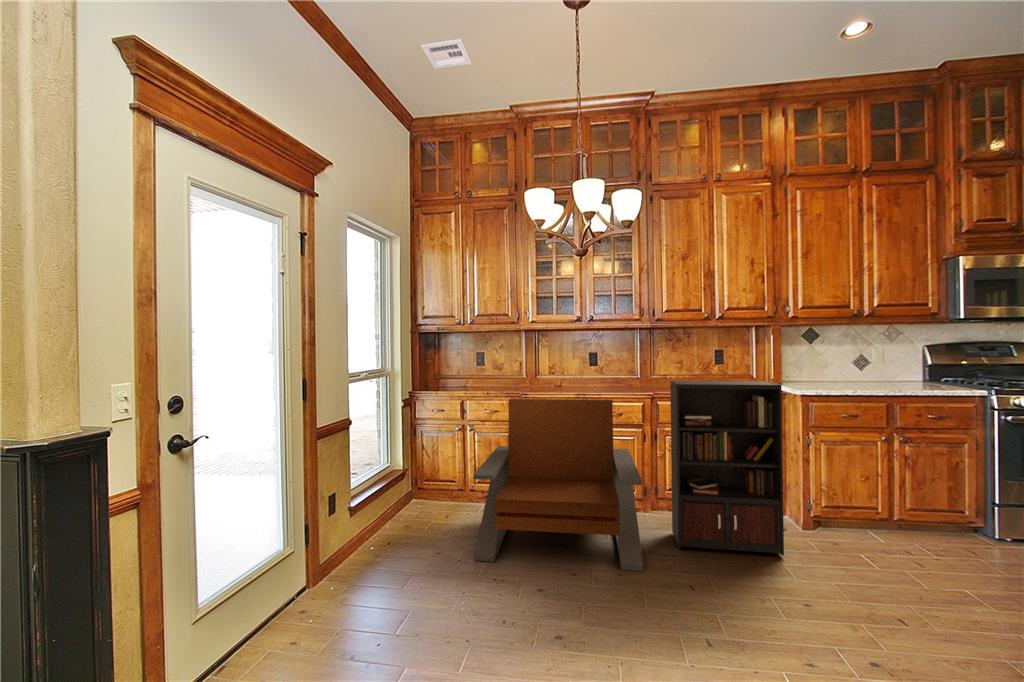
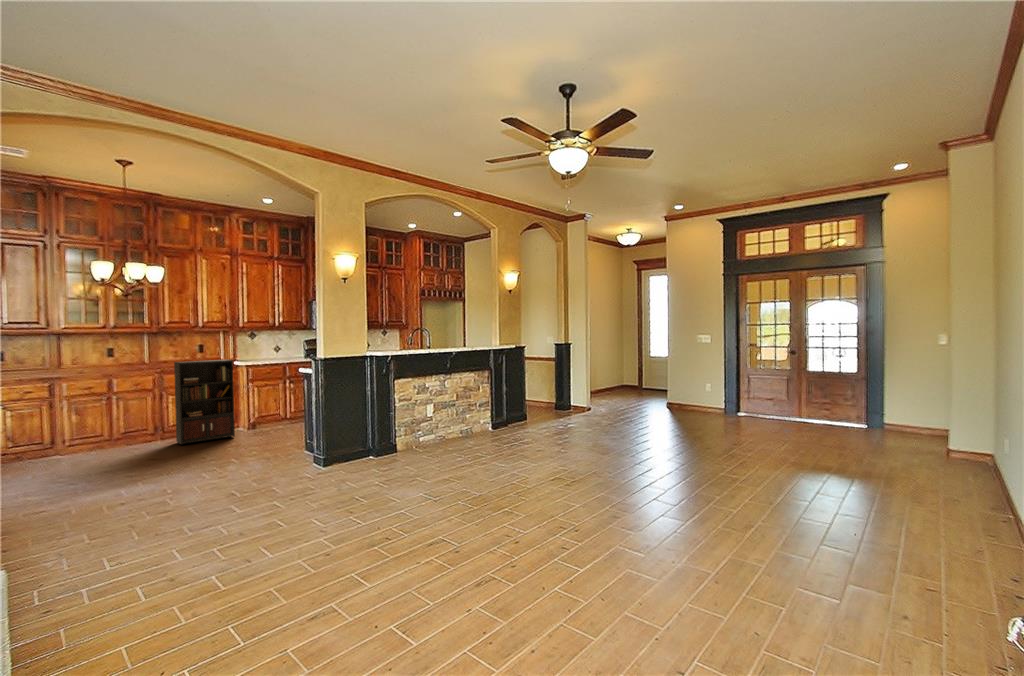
lounge chair: present [473,399,643,571] -> none [38,375,163,474]

